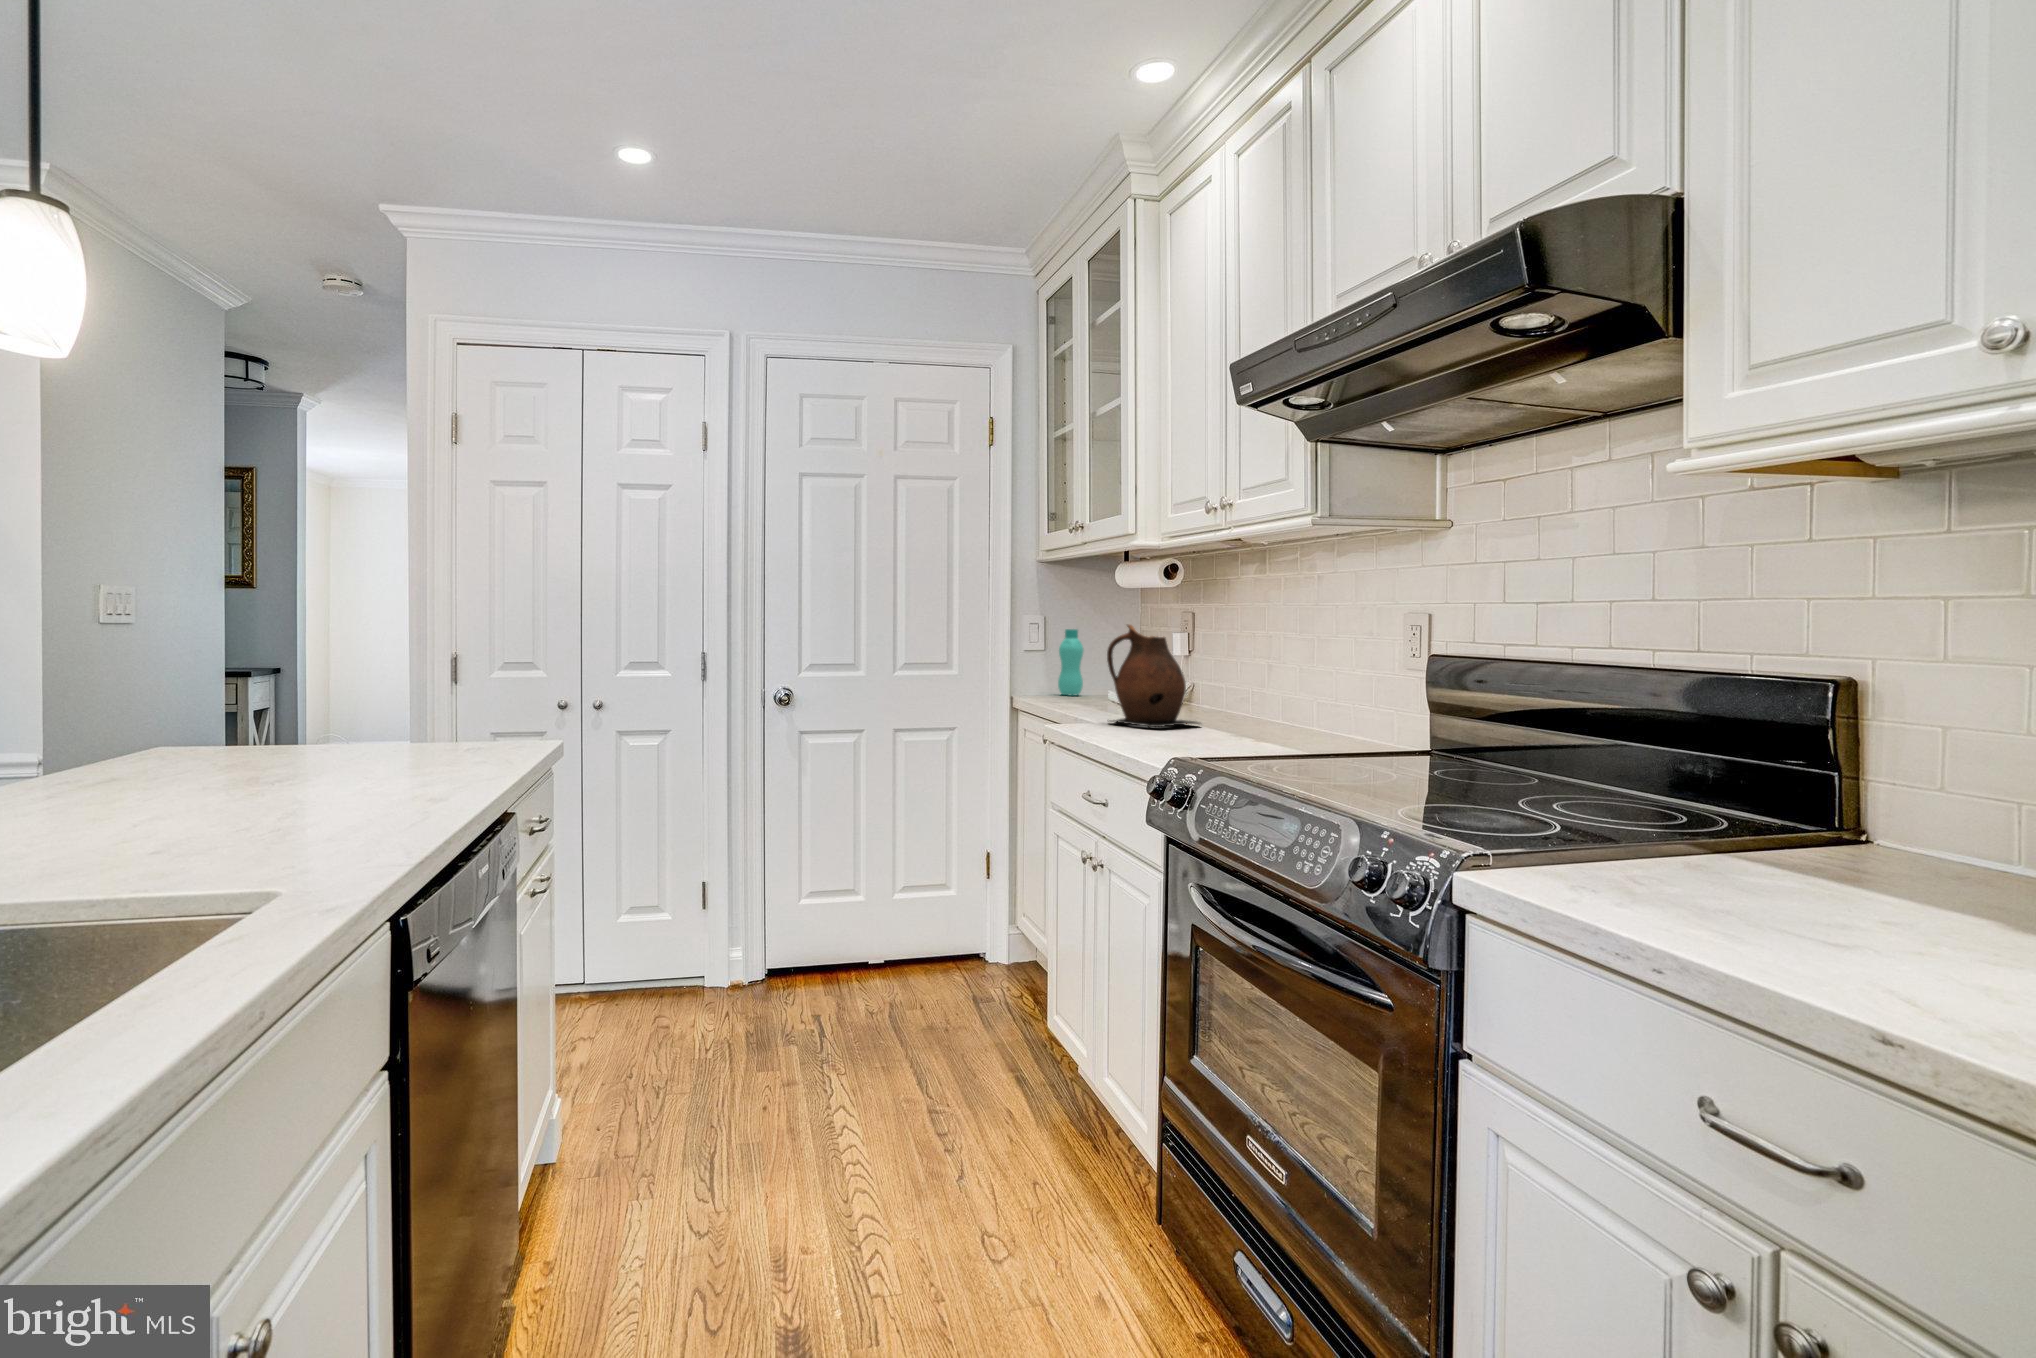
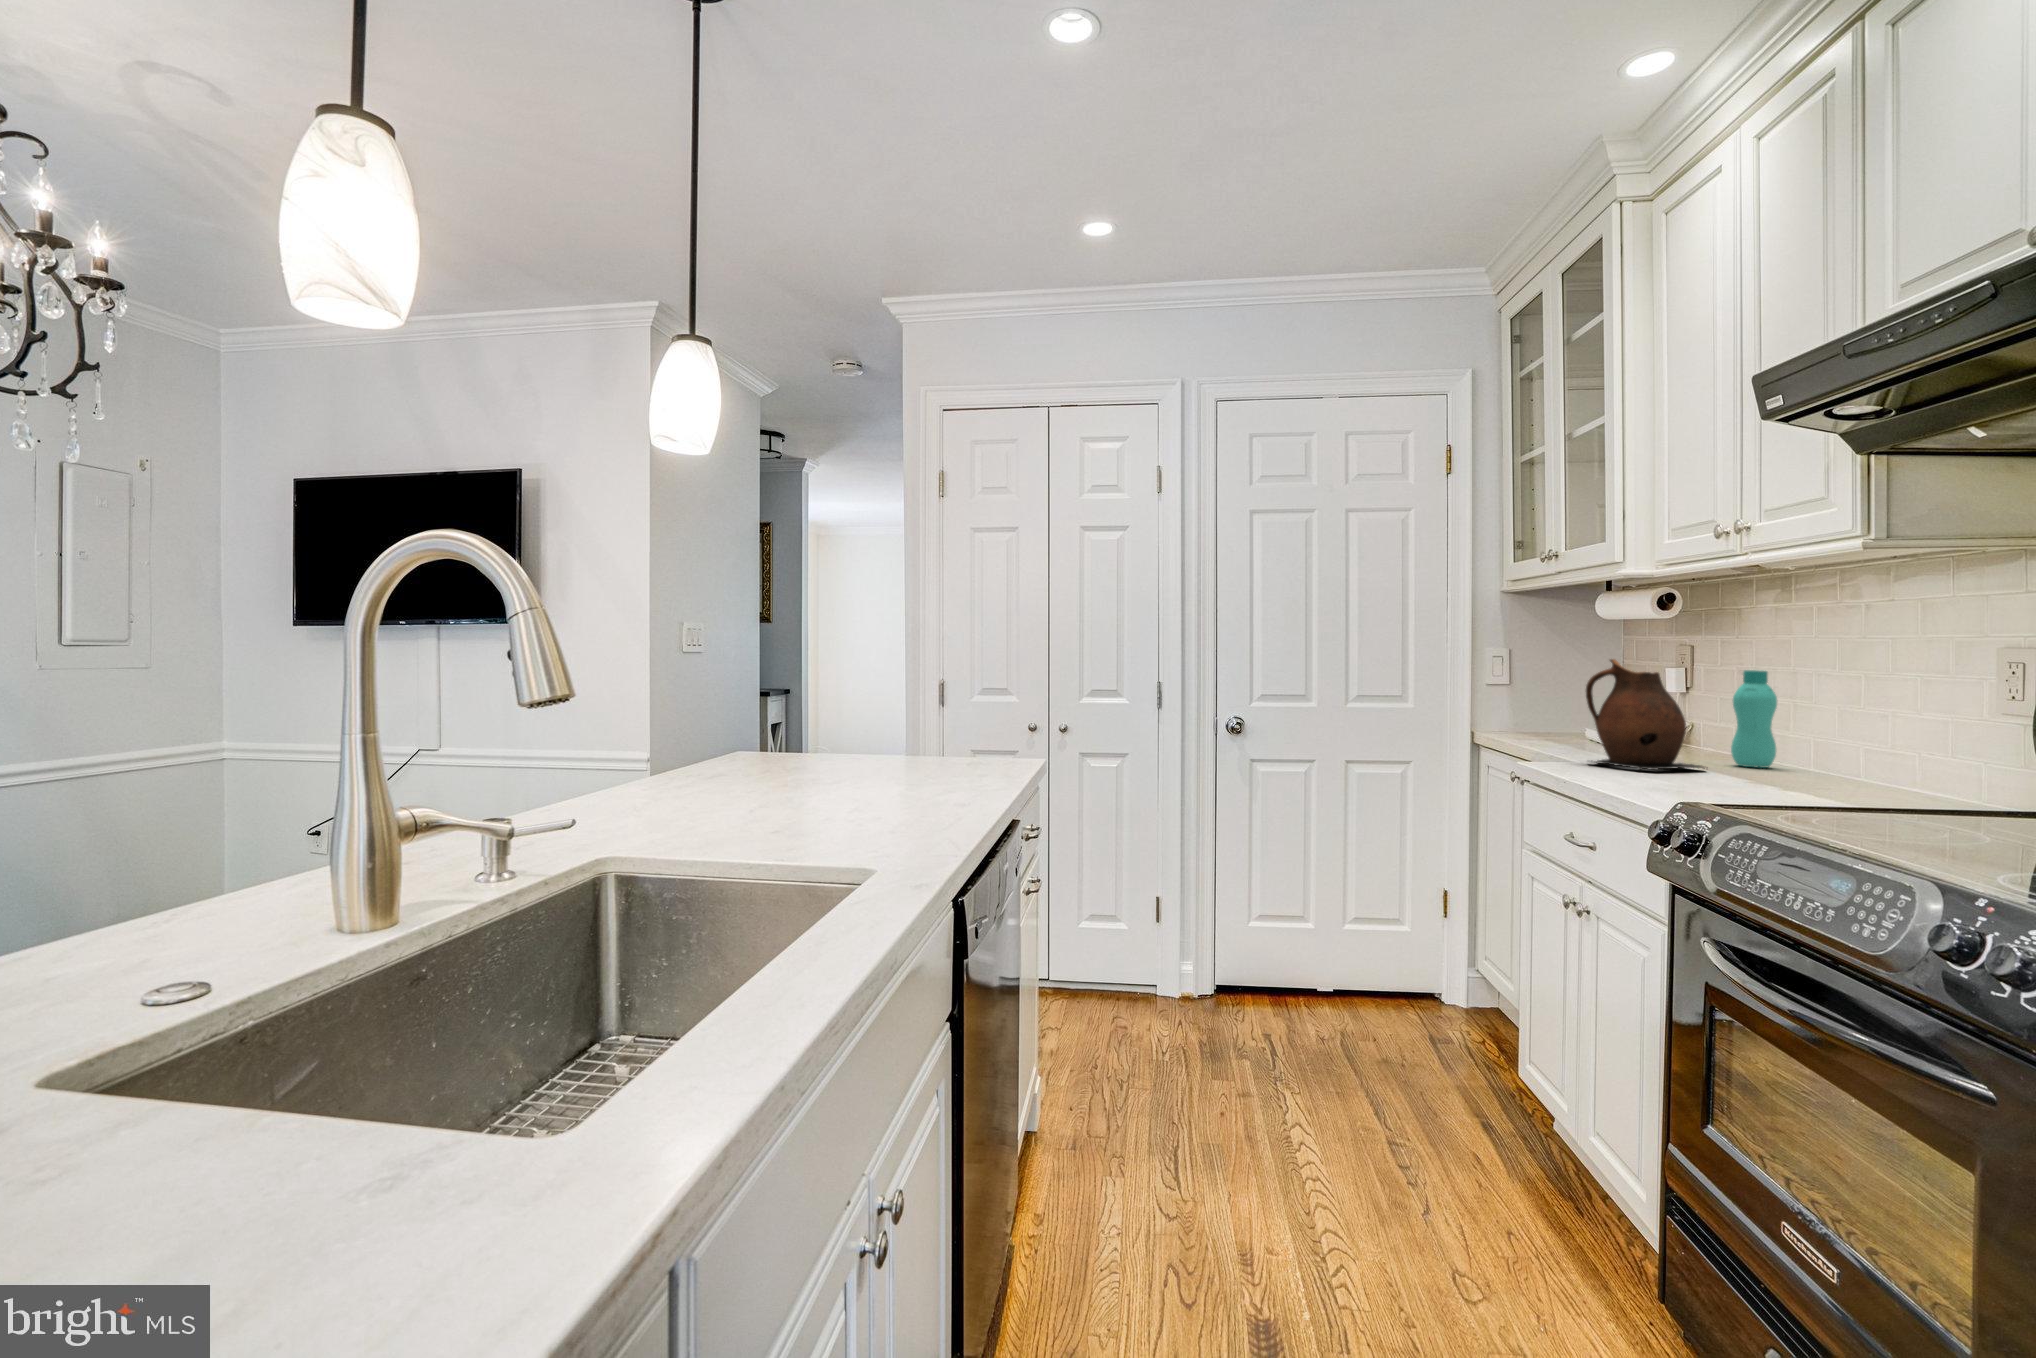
bottle: present [1058,629,1083,696] -> present [1731,670,1777,768]

